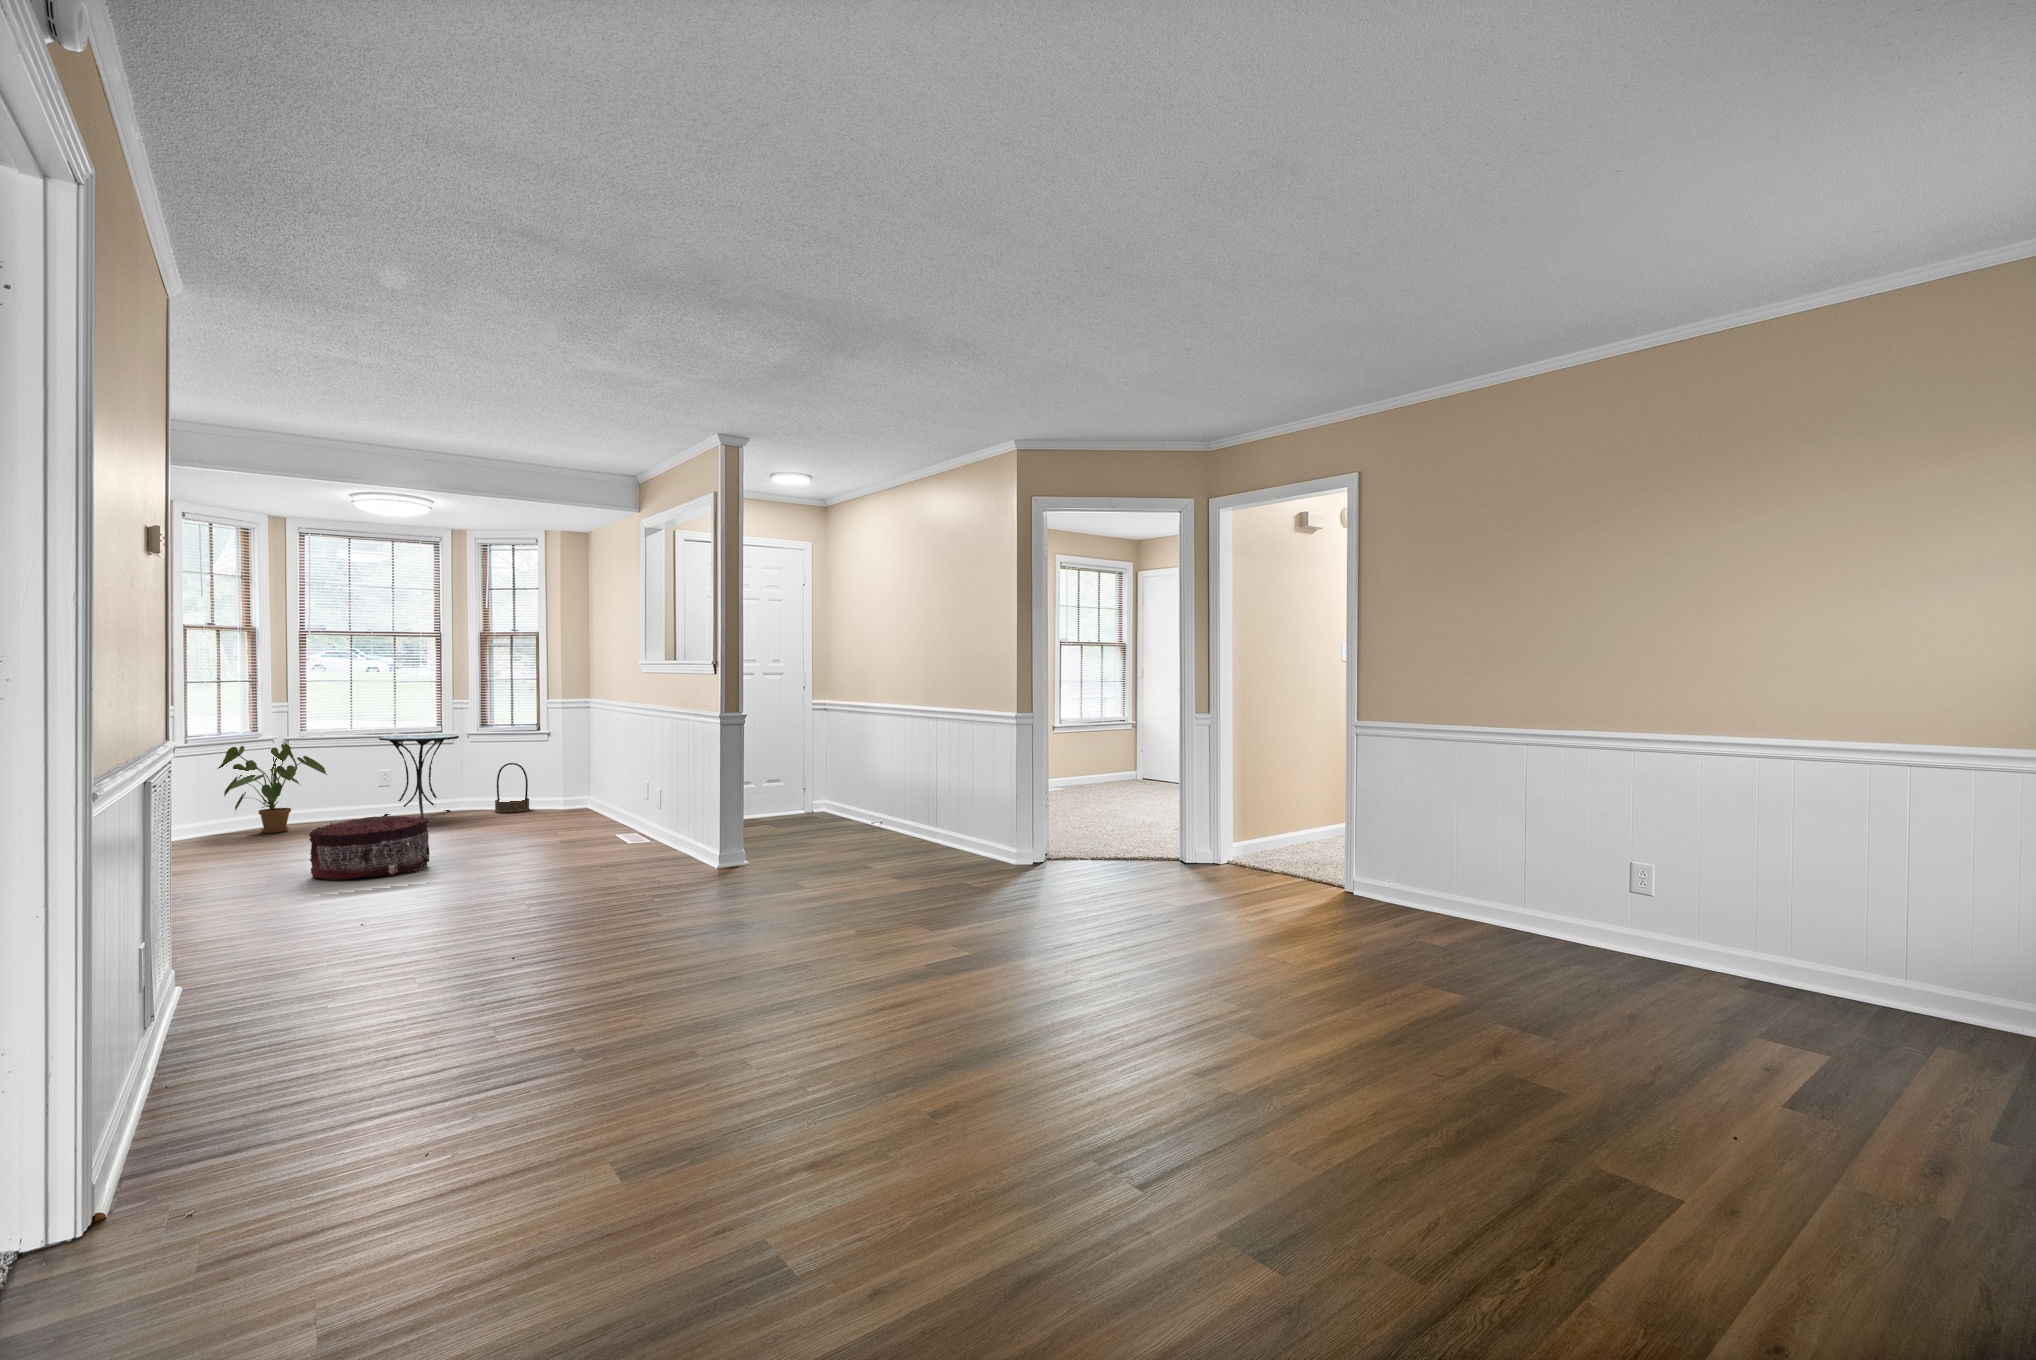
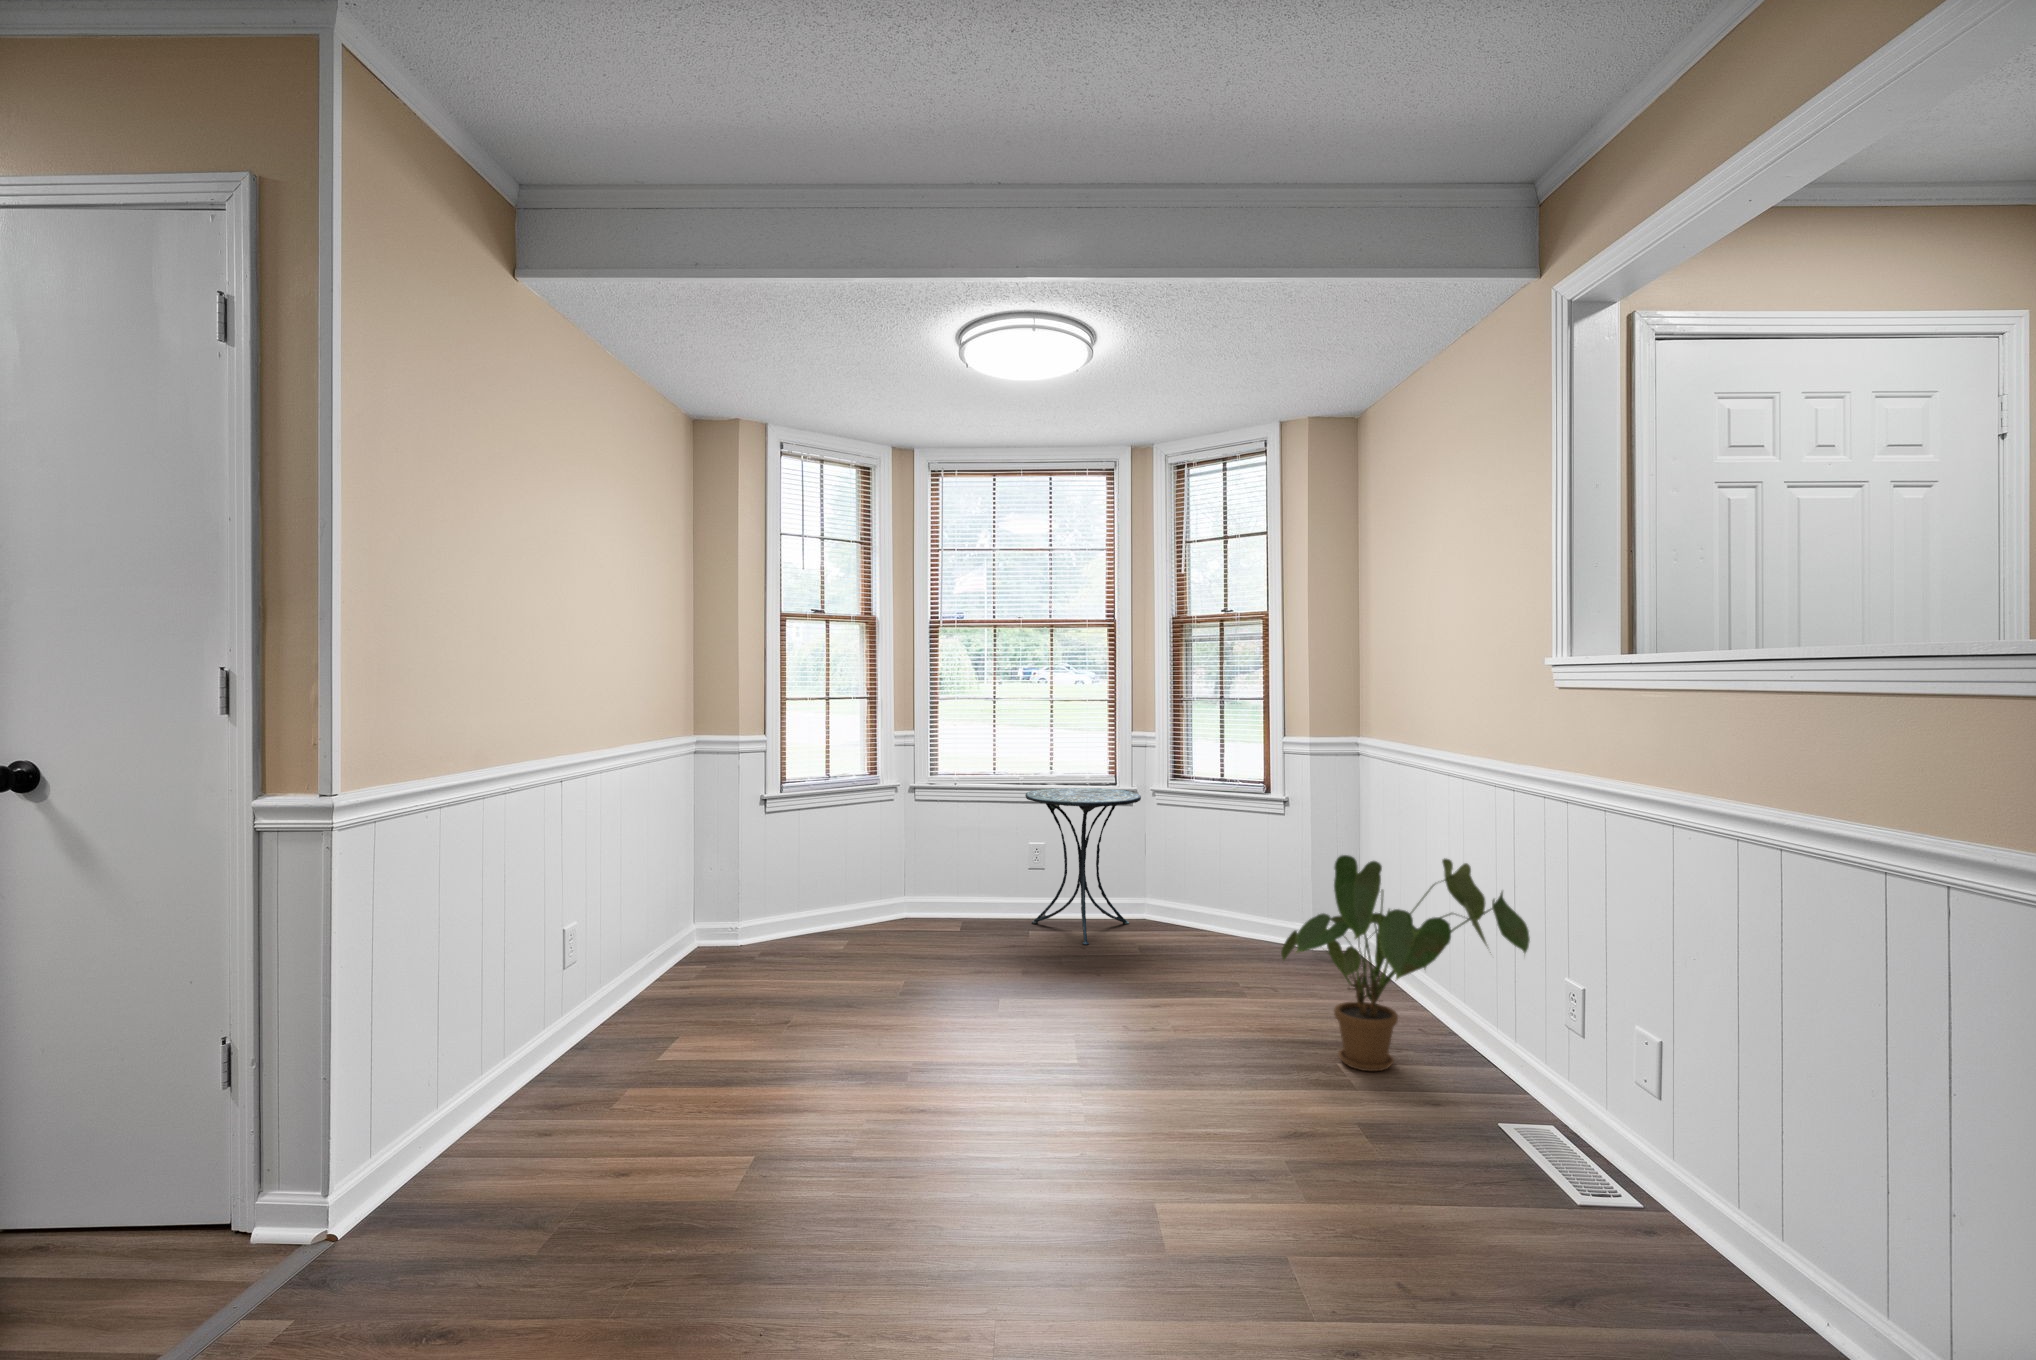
house plant: present [218,743,327,833] -> present [1281,855,1530,1071]
basket: present [495,763,529,813] -> none [1196,851,1253,945]
pouf: present [309,816,430,880] -> none [823,1032,1071,1254]

